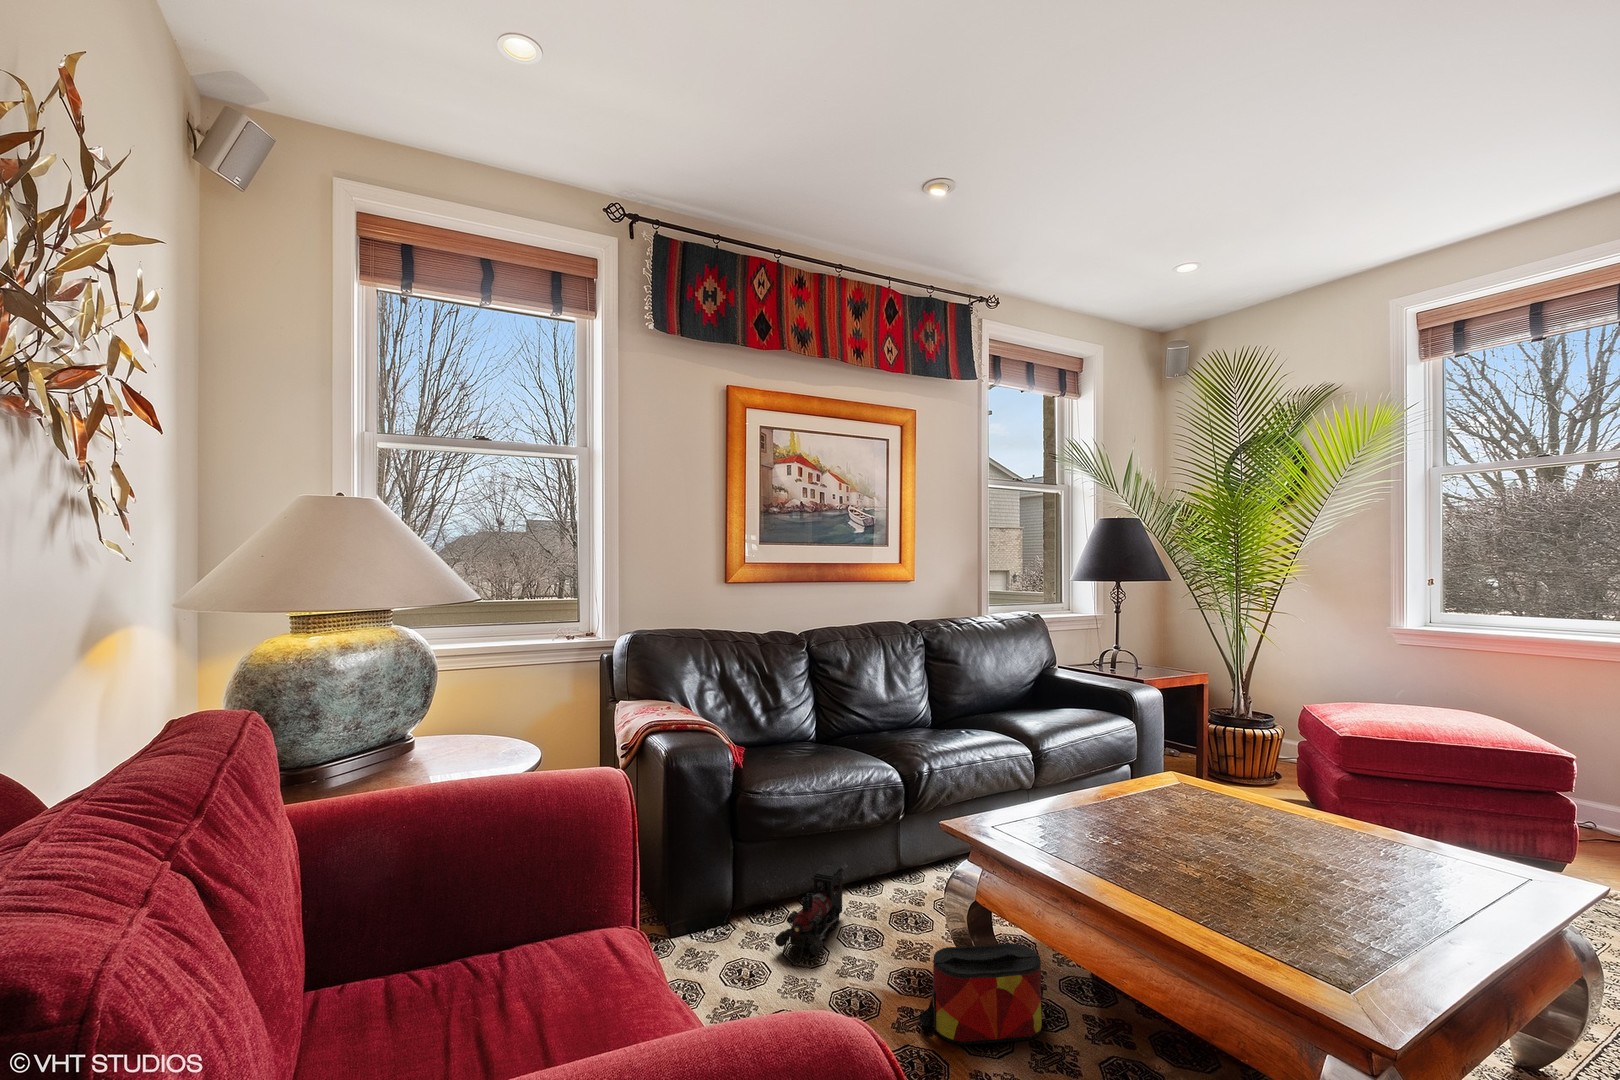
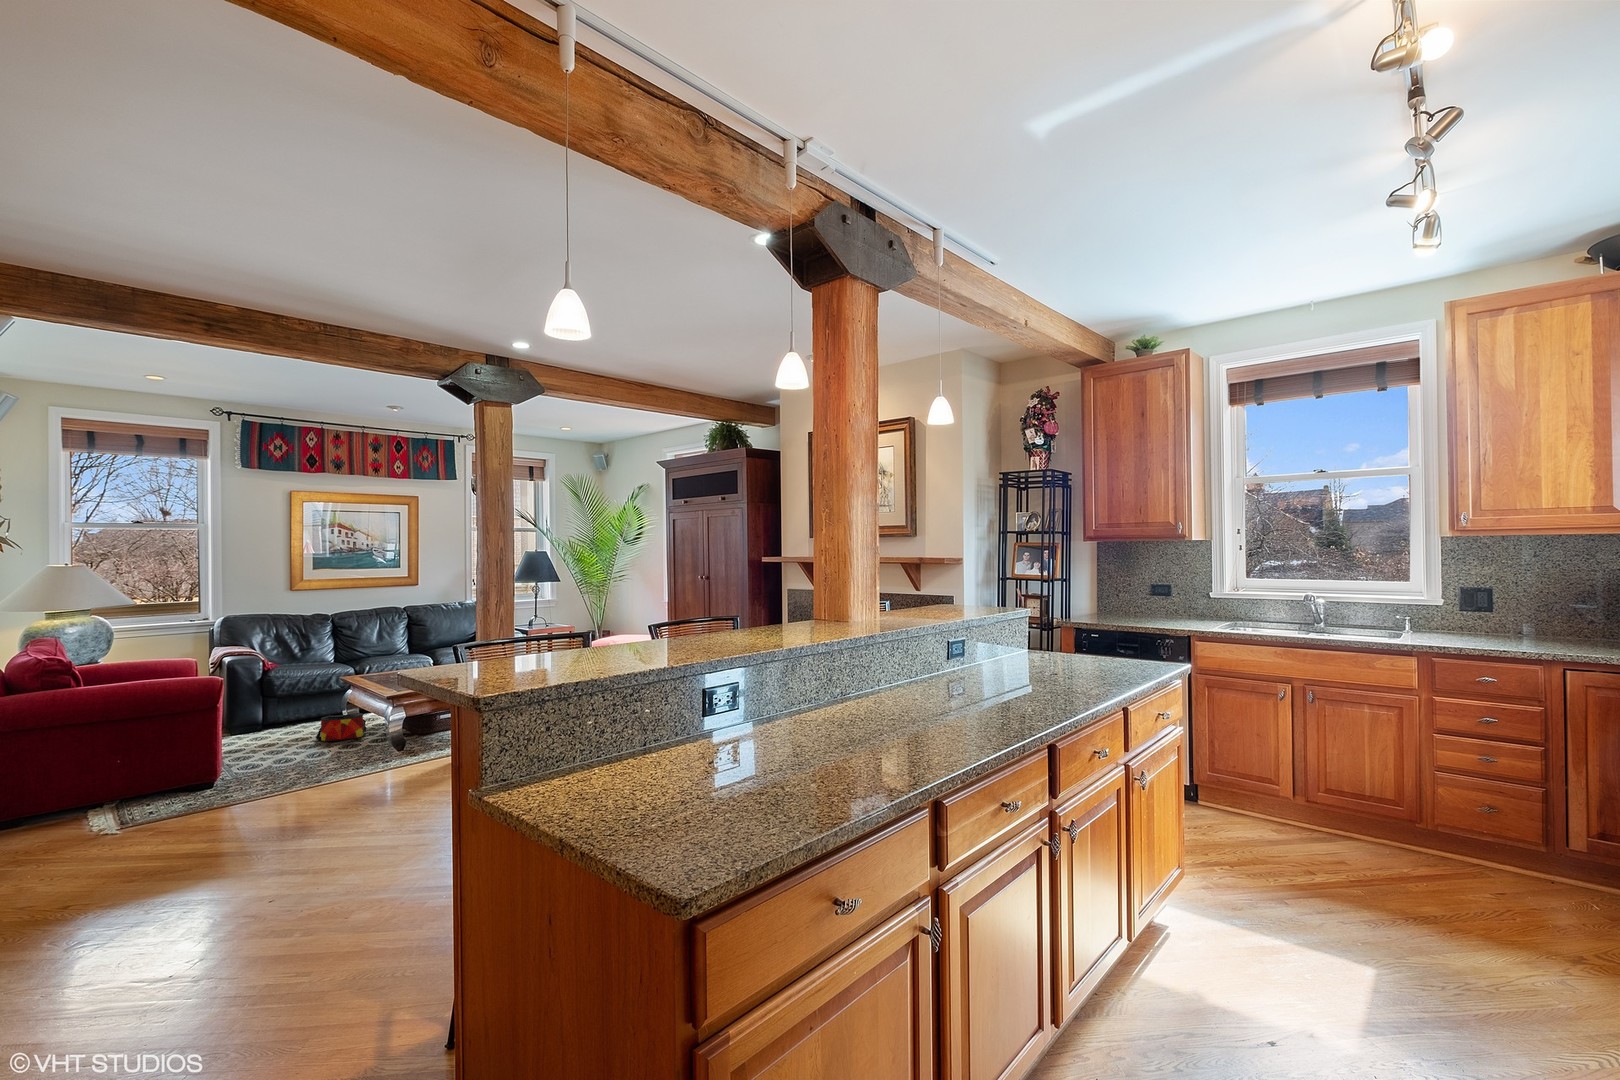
toy train: present [775,865,844,964] -> none [276,705,318,735]

